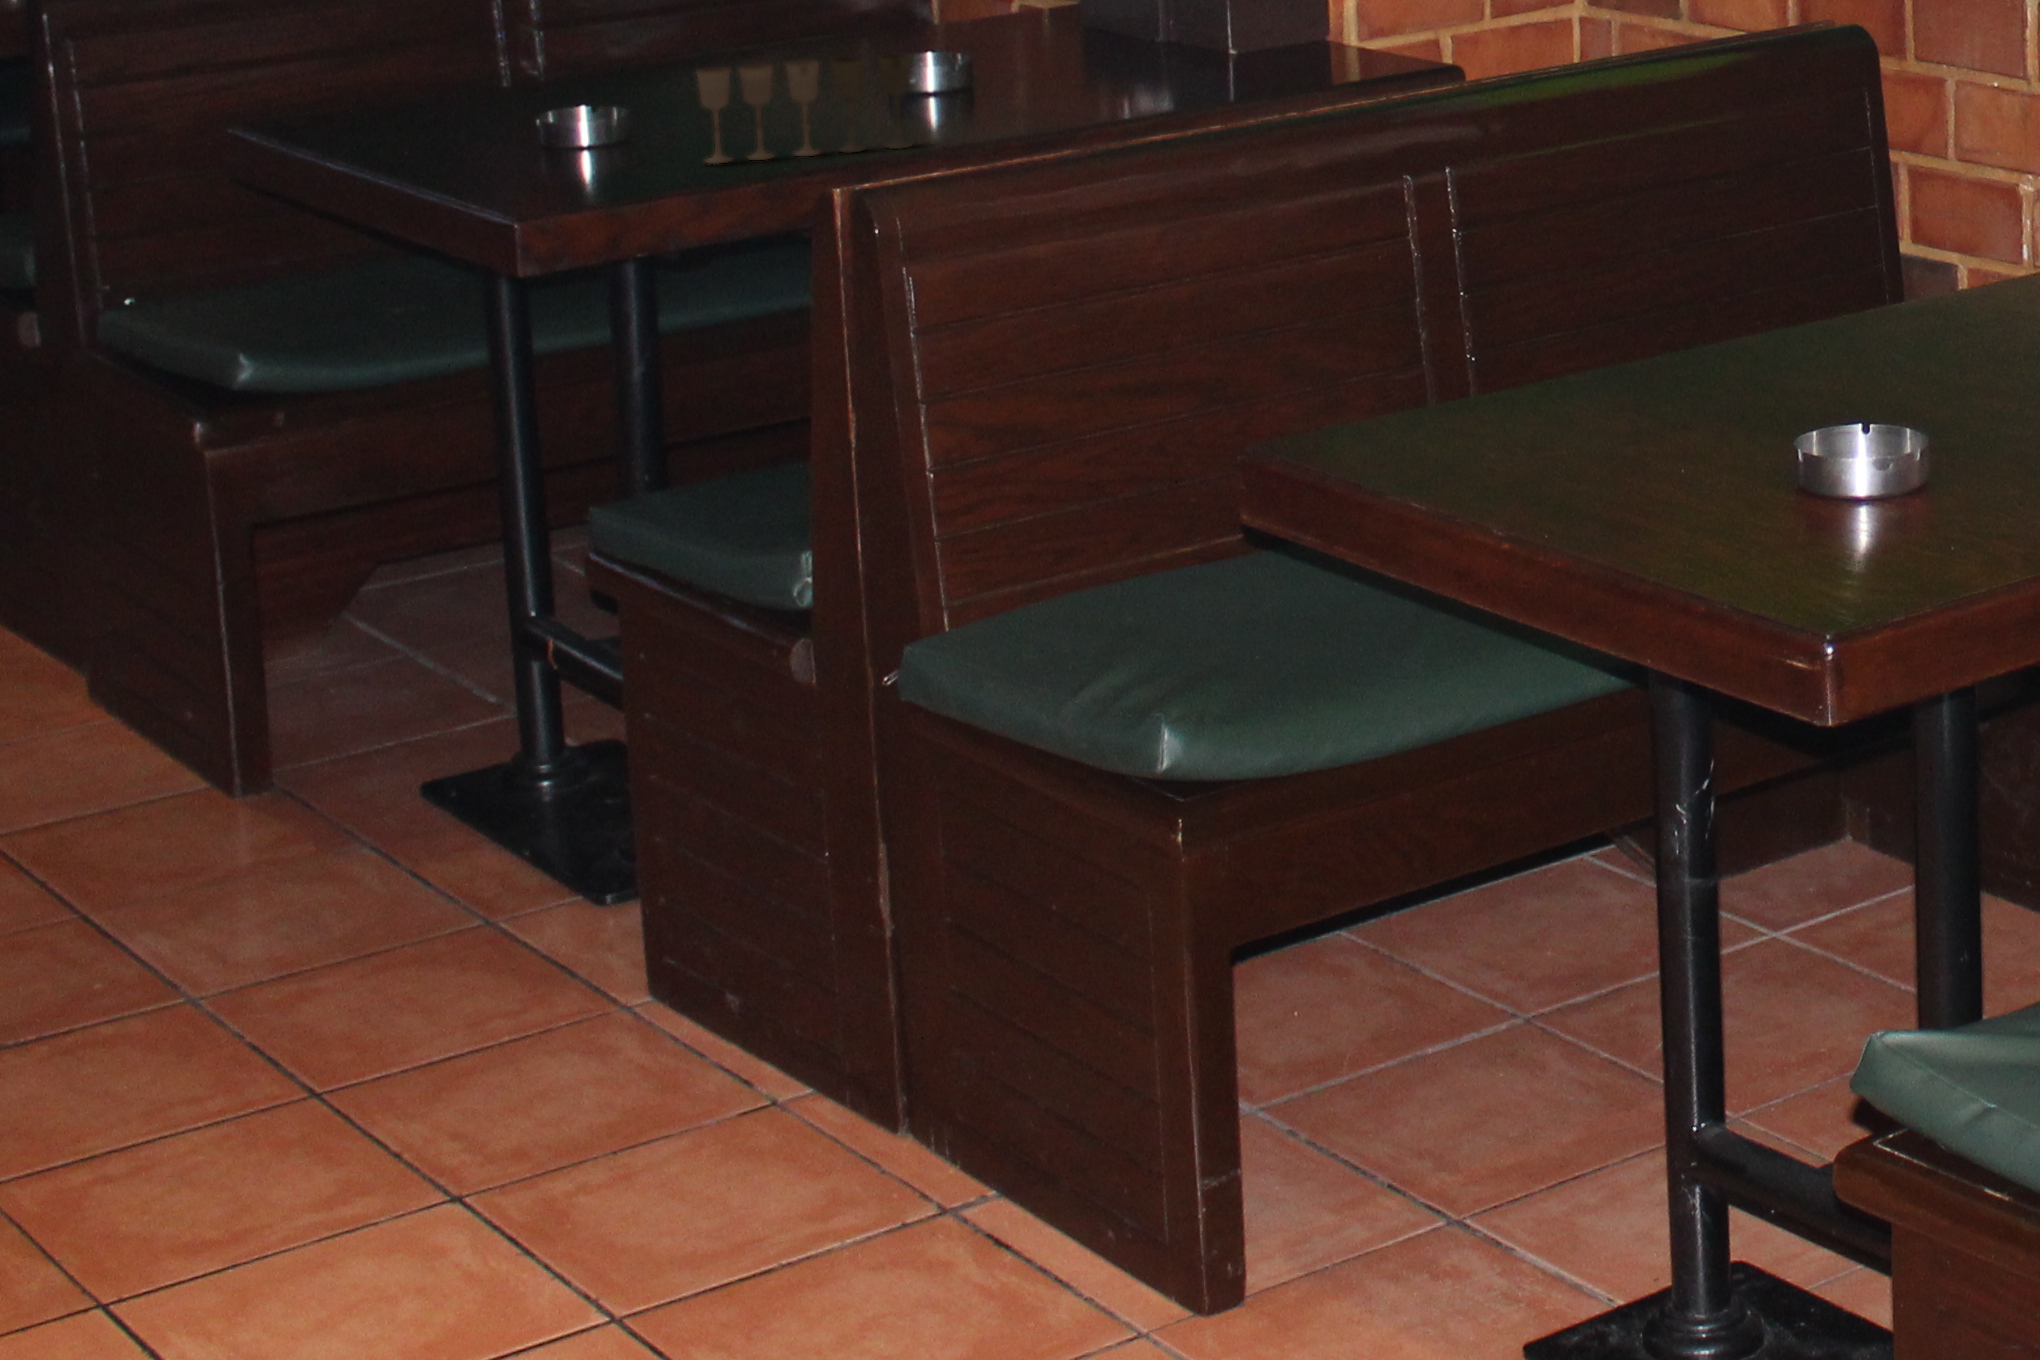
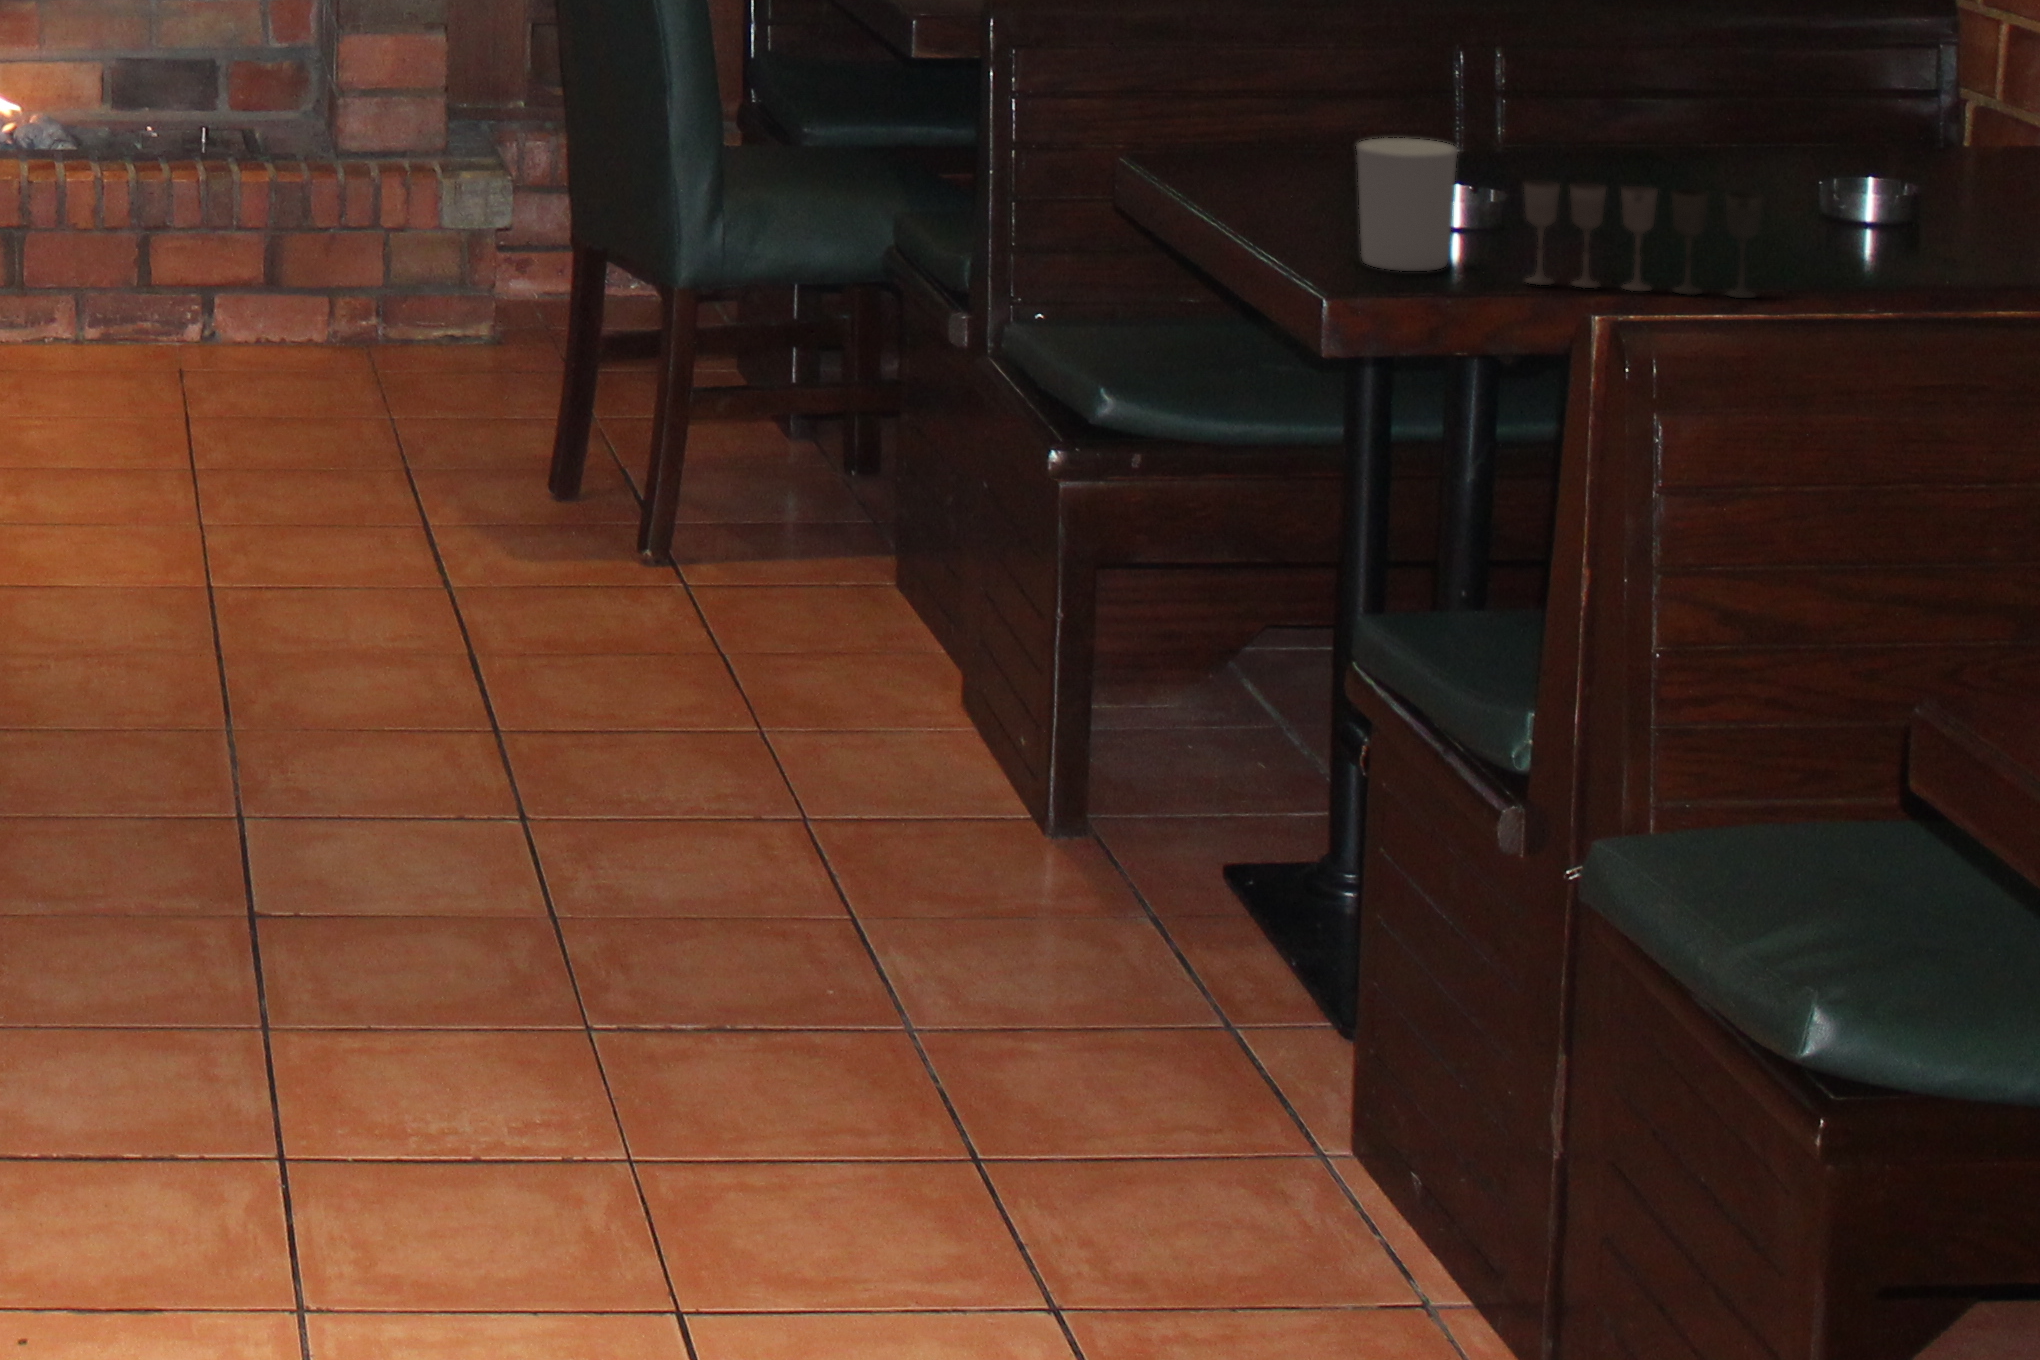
candle holder: none [526,45,624,171] -> present [1357,138,1458,271]

